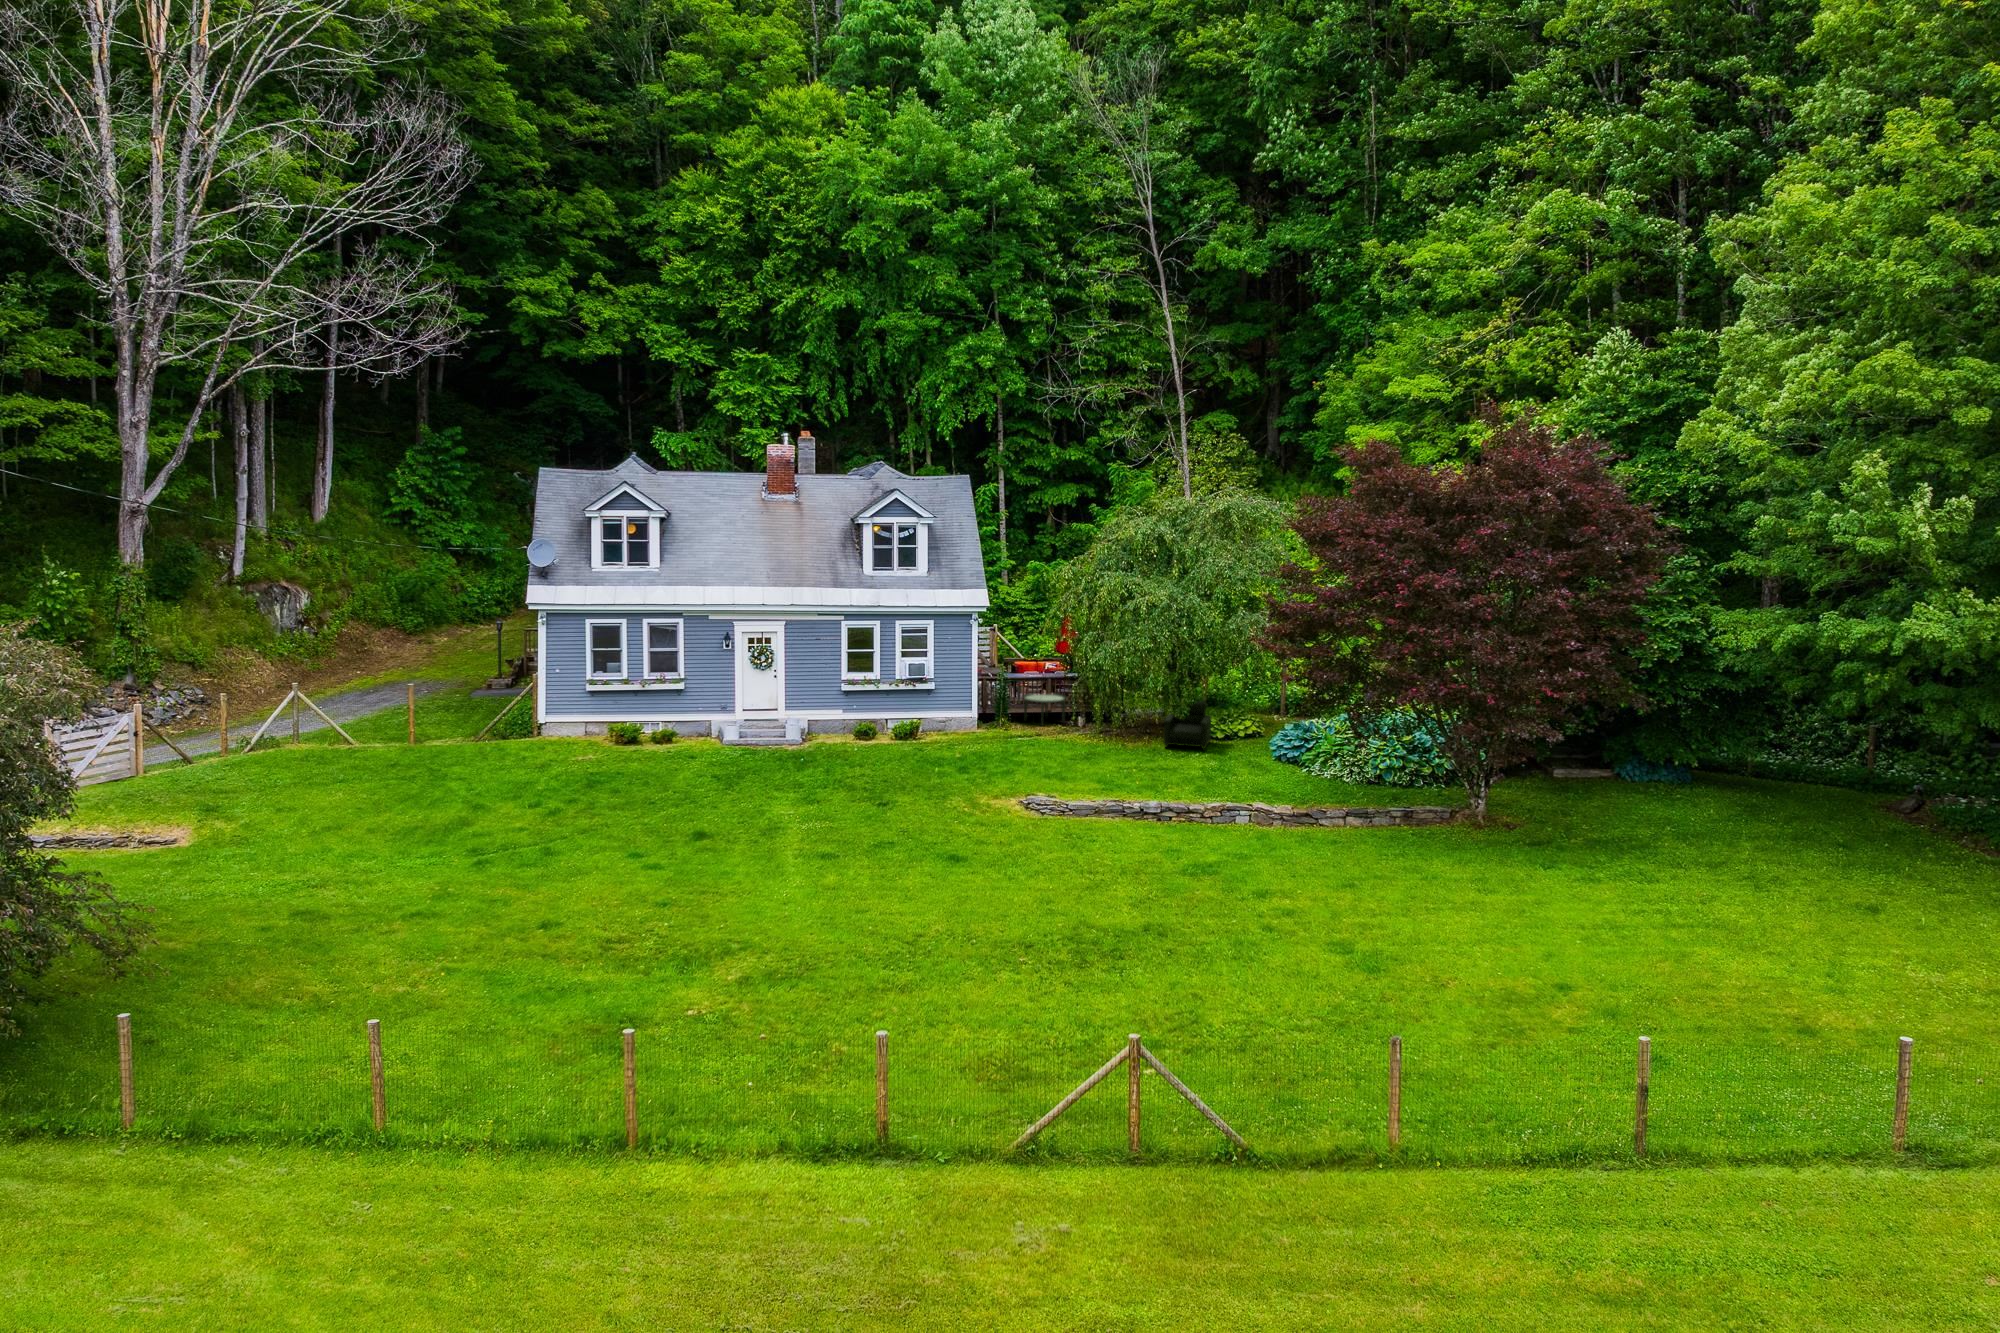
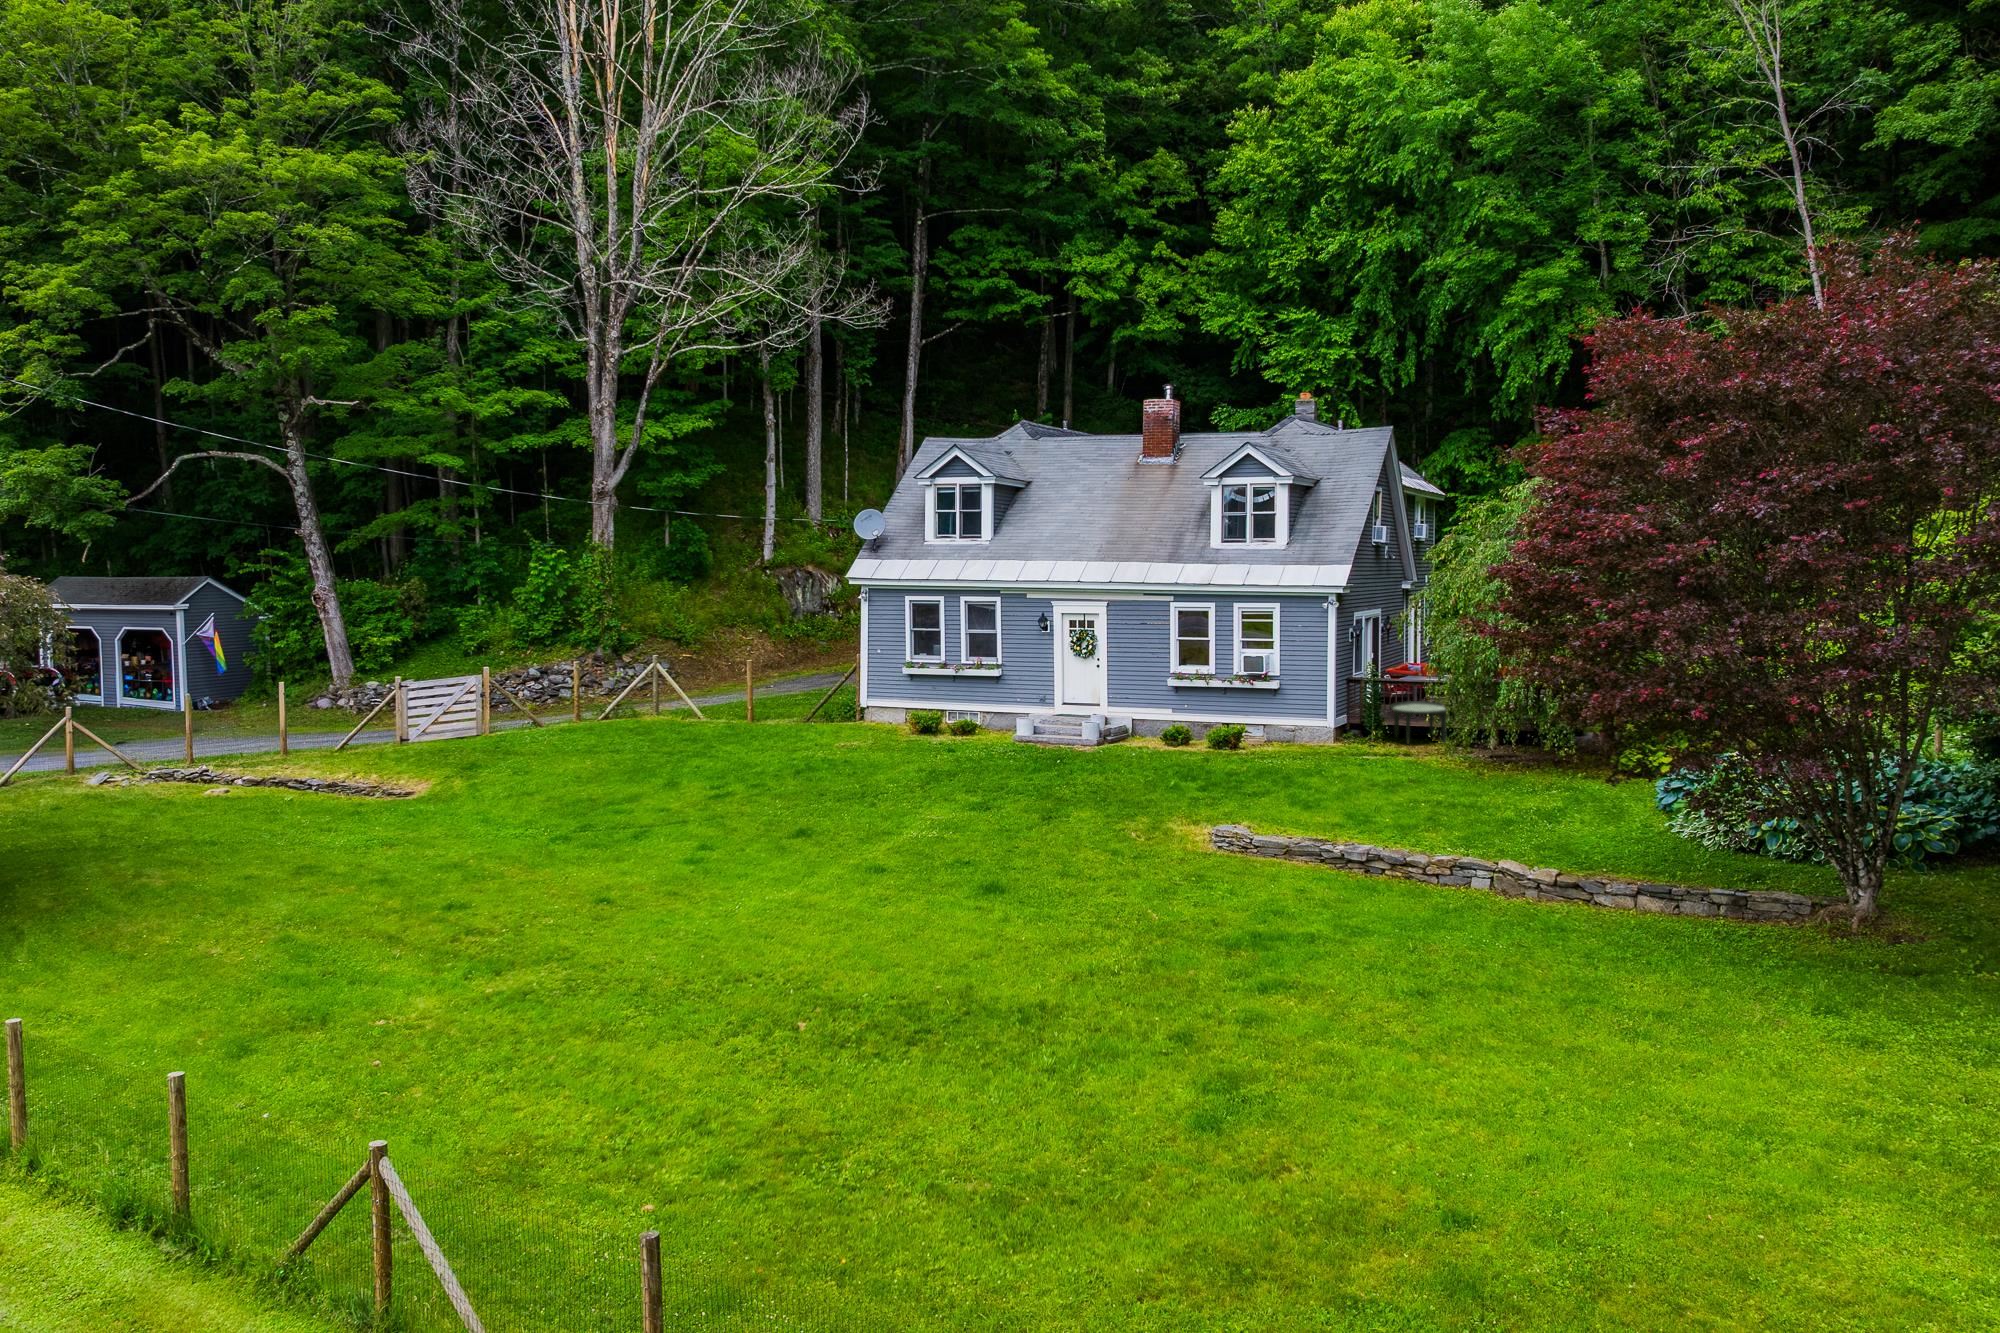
armchair: present [1163,702,1211,750] -> none [1526,718,1614,791]

